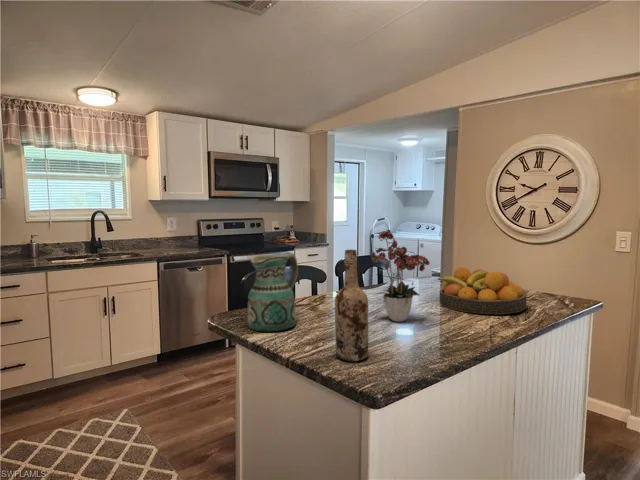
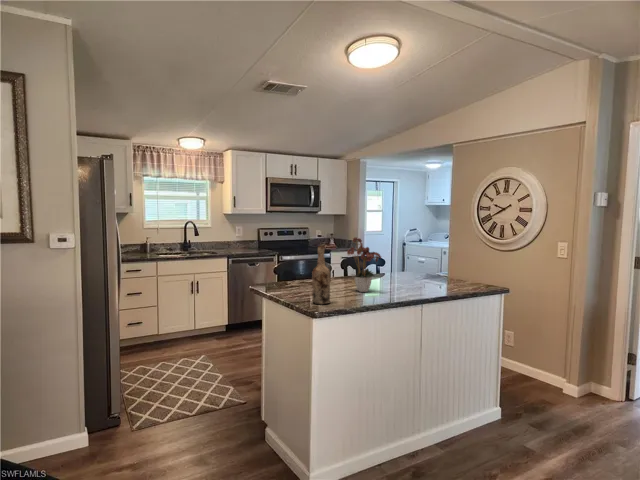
ceramic pitcher: present [247,252,298,331] -> none [273,249,305,292]
fruit bowl: present [438,267,527,314] -> none [399,263,455,292]

